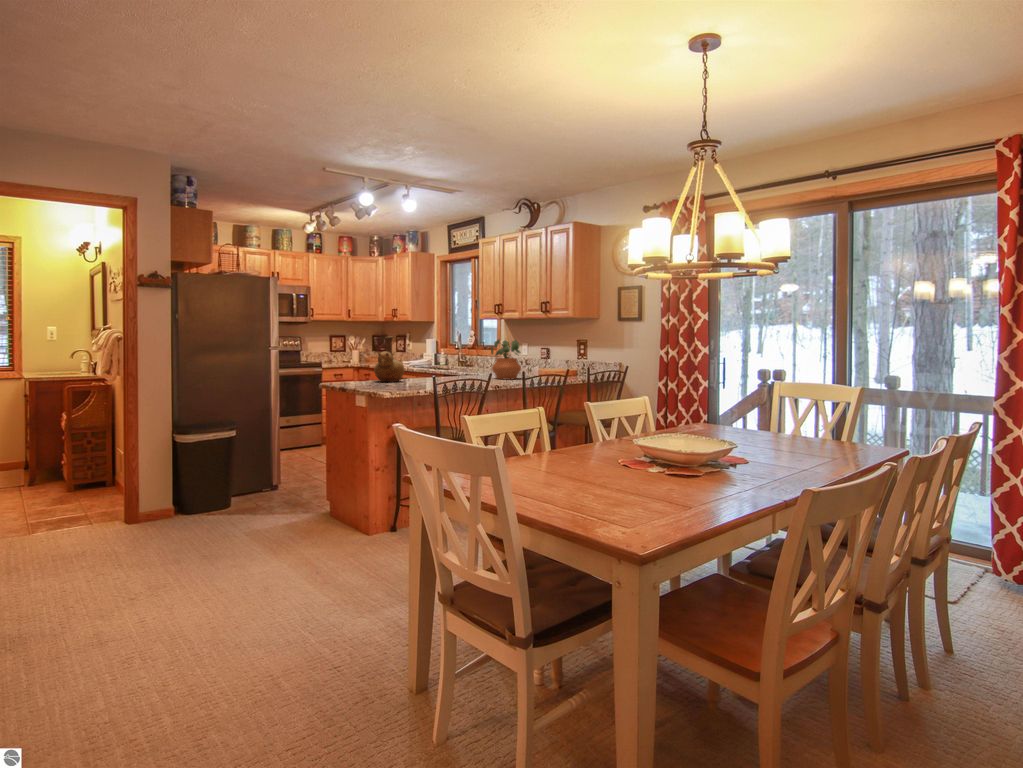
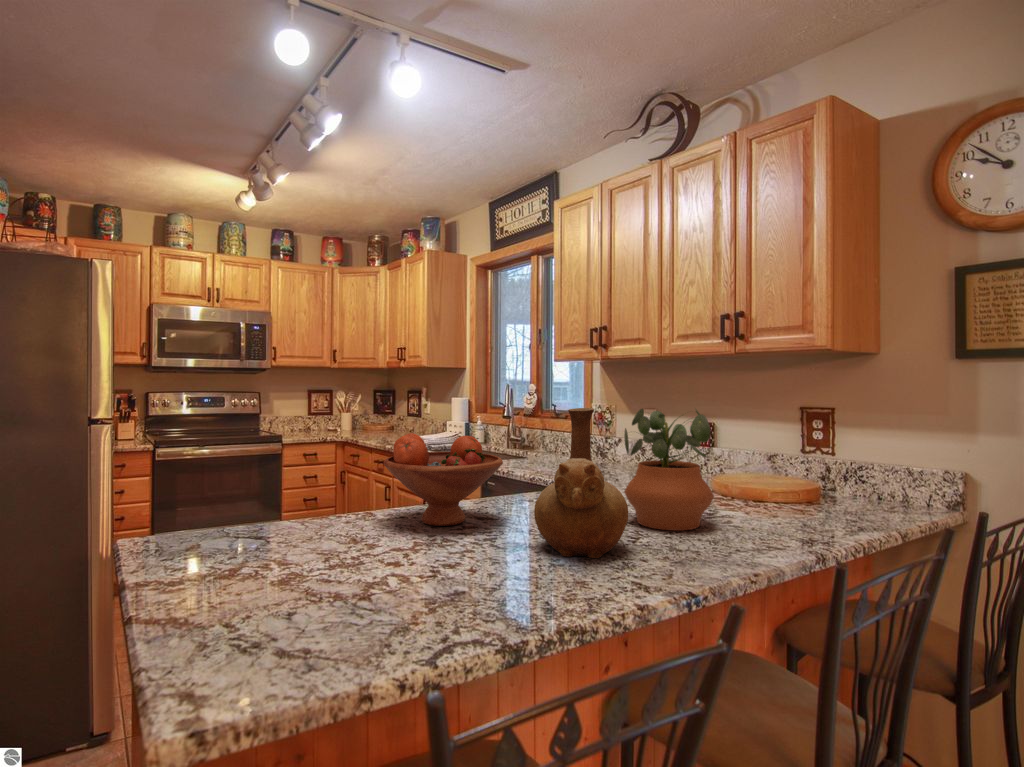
vase: present [374,337,404,382] -> present [534,408,629,558]
fruit bowl: none [408,348,449,378] -> present [384,433,503,526]

